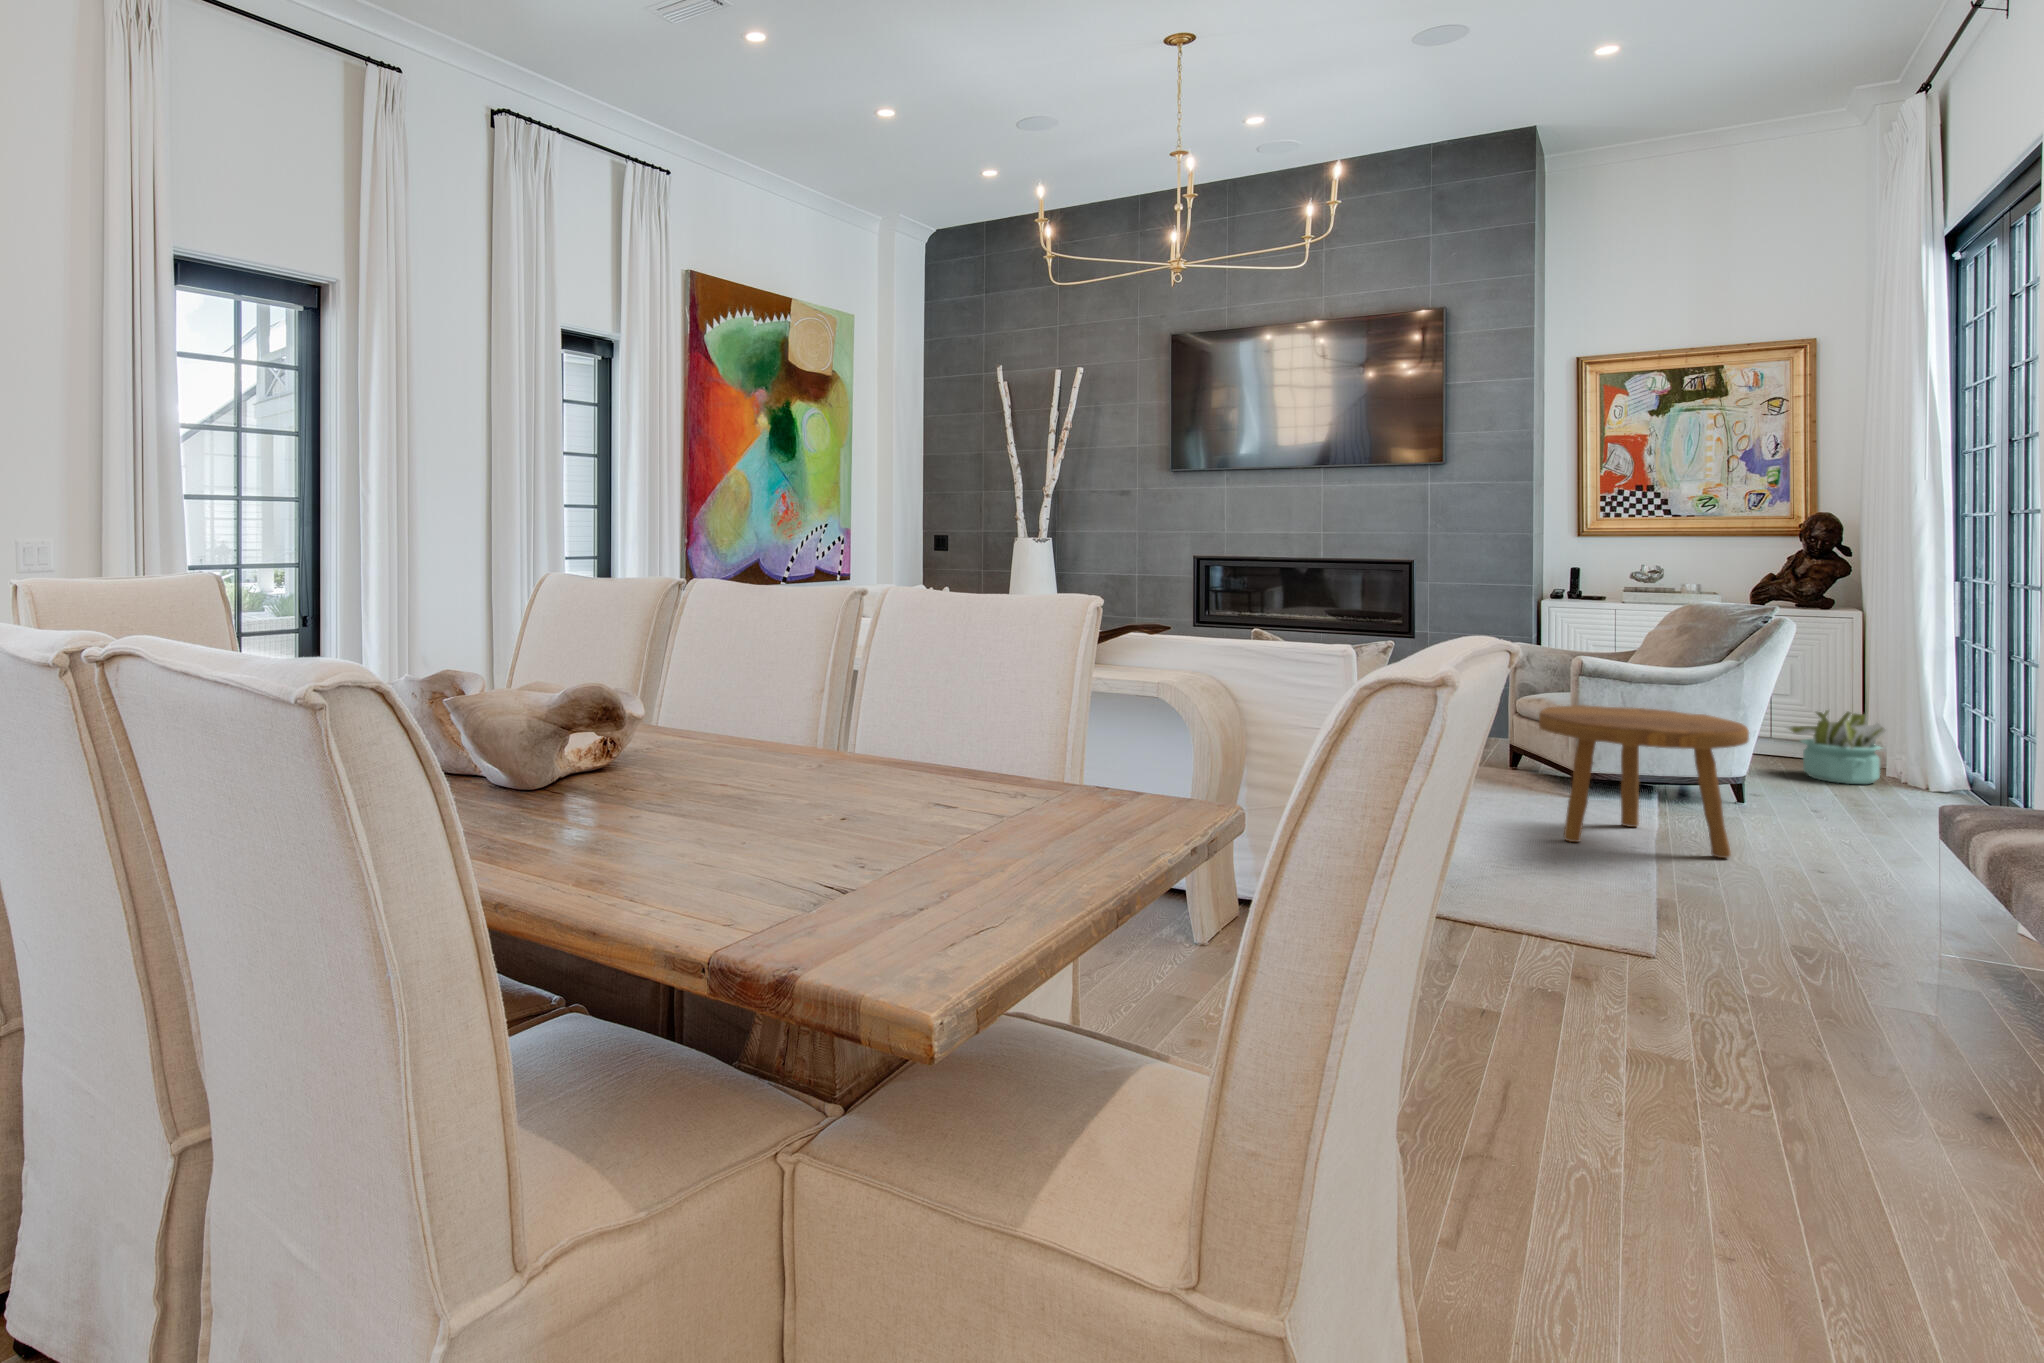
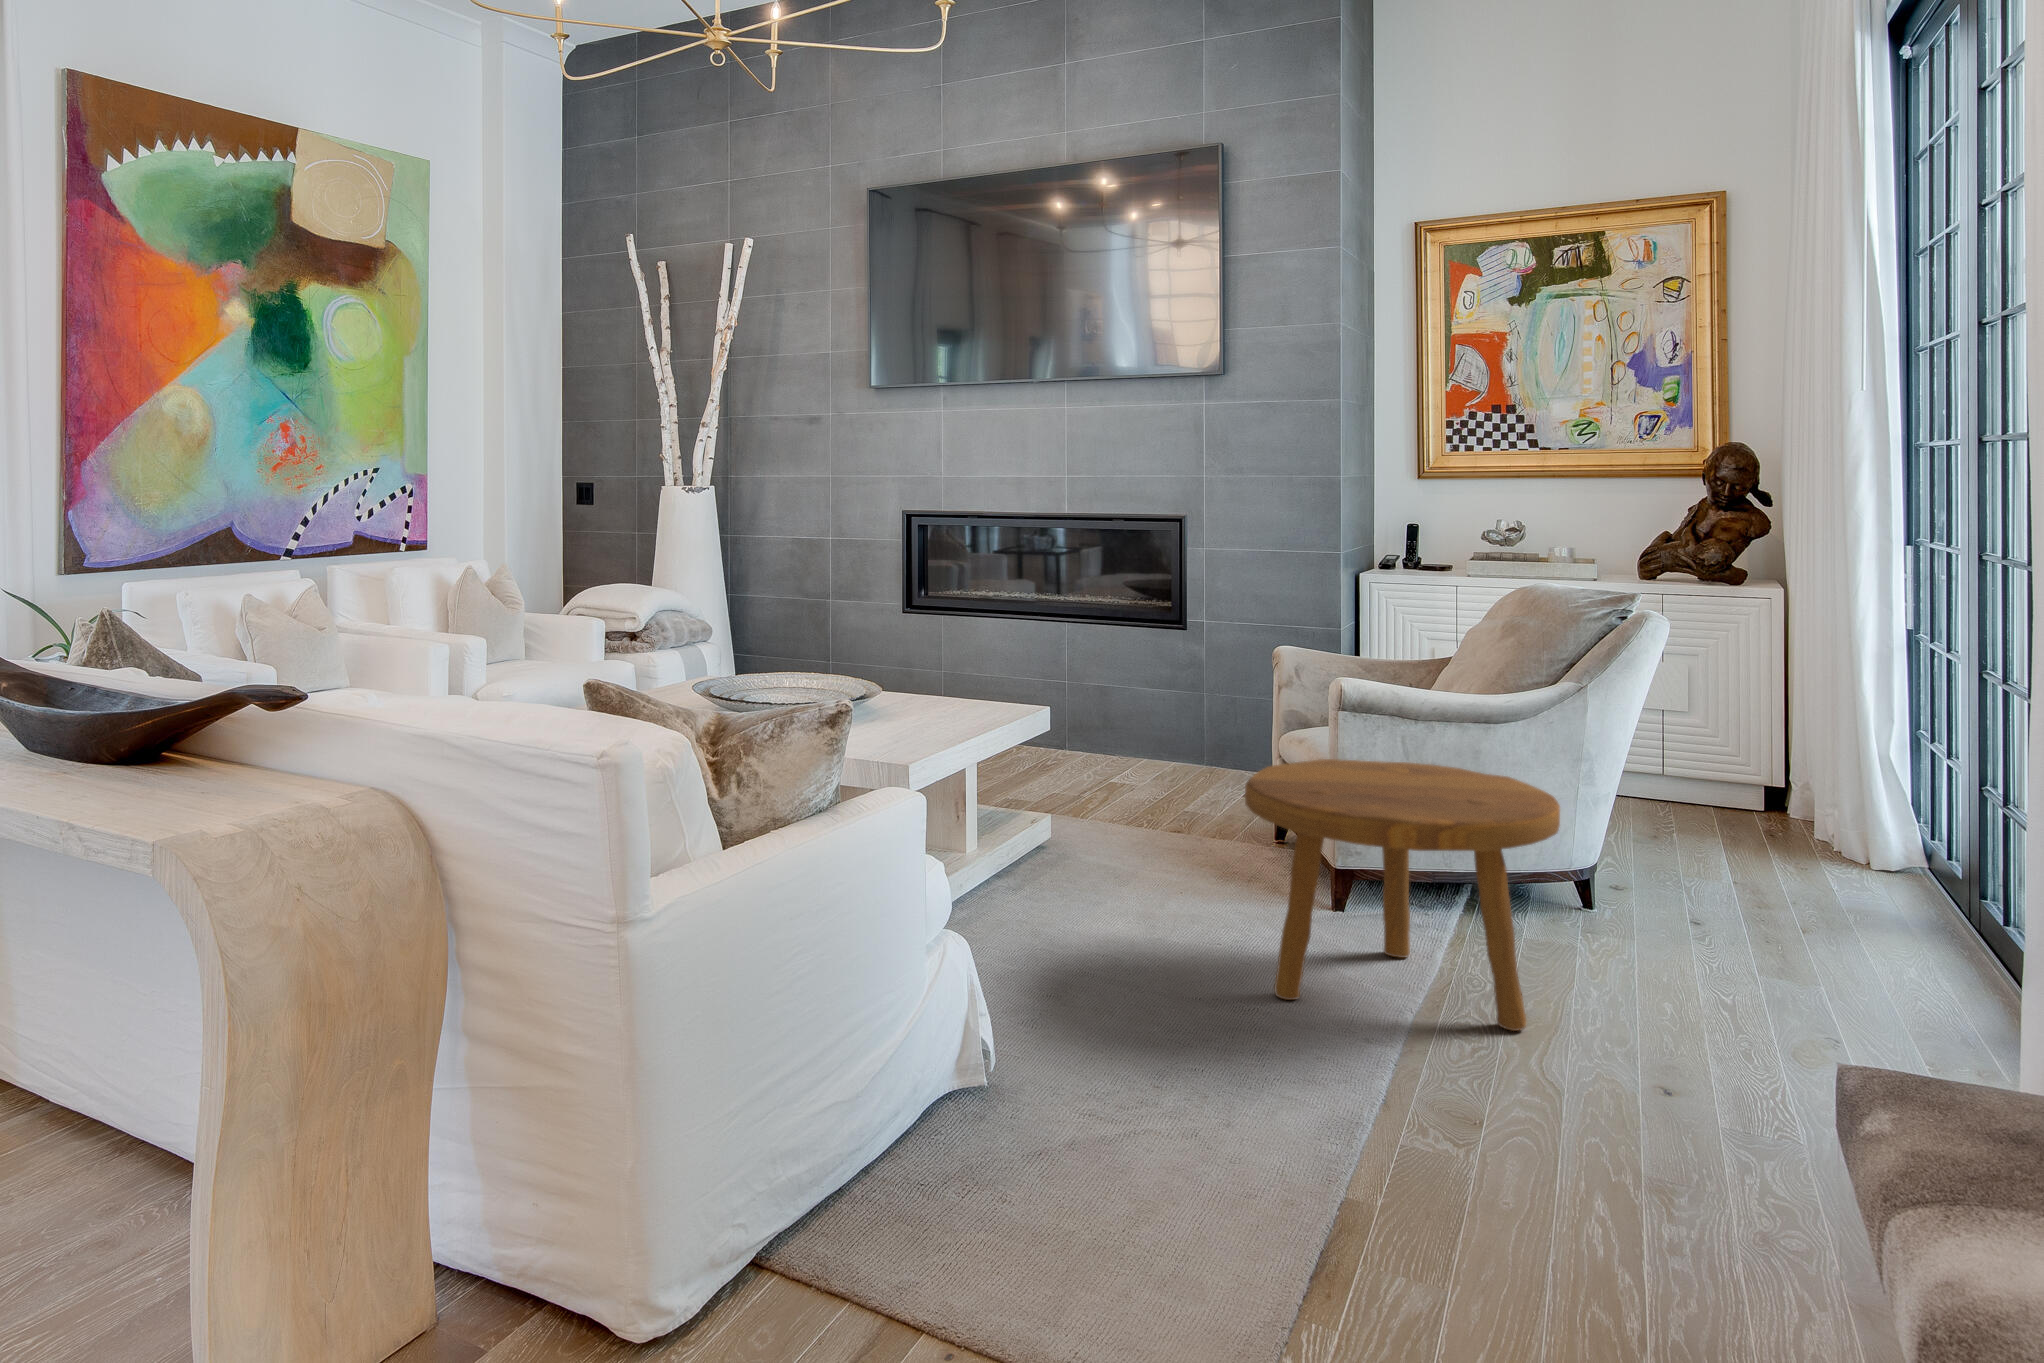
decorative plant: present [1786,710,1886,784] -> none [1668,737,1808,848]

